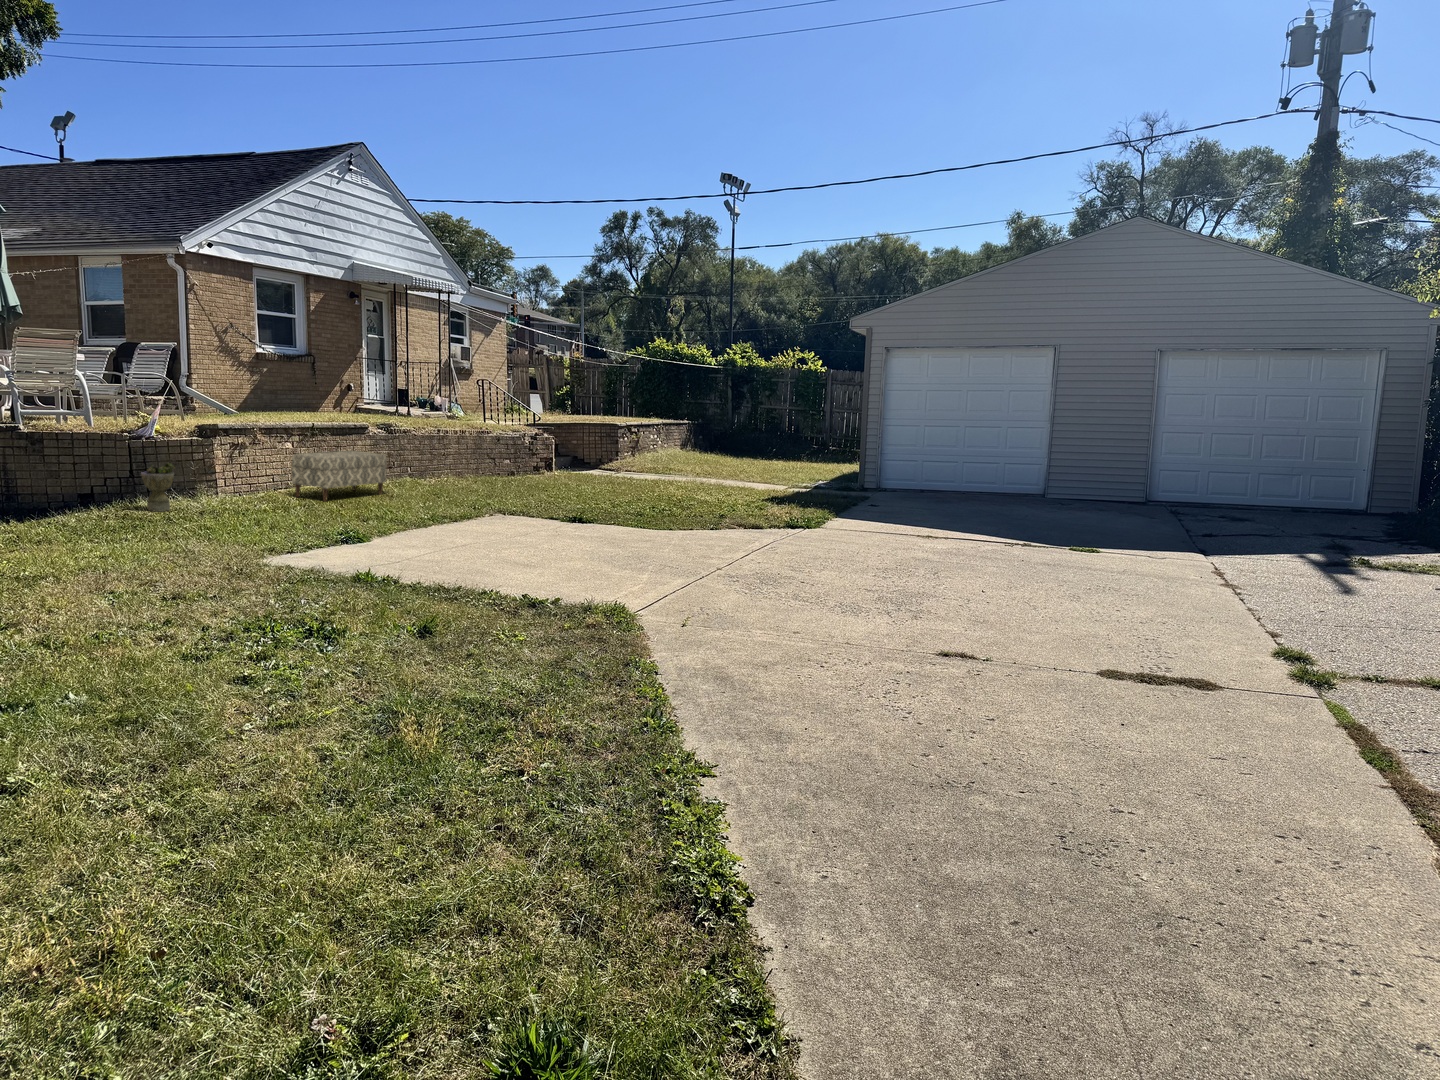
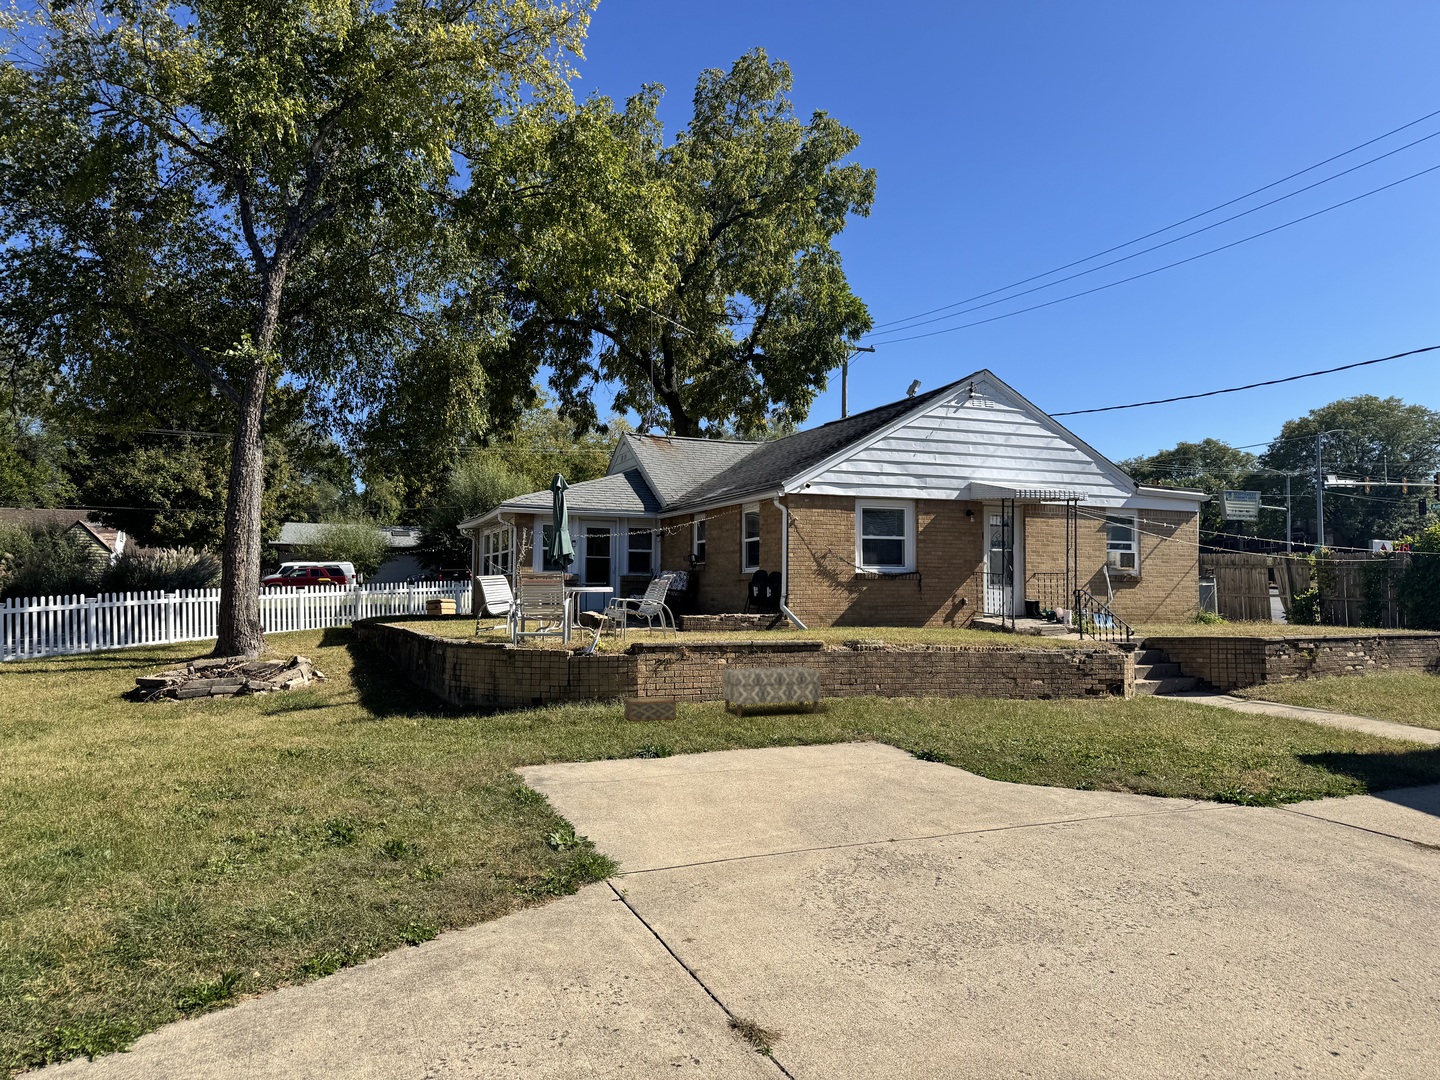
planter: present [141,463,174,512] -> none [568,675,594,718]
woven basket: none [208,484,269,510] -> present [625,697,676,721]

